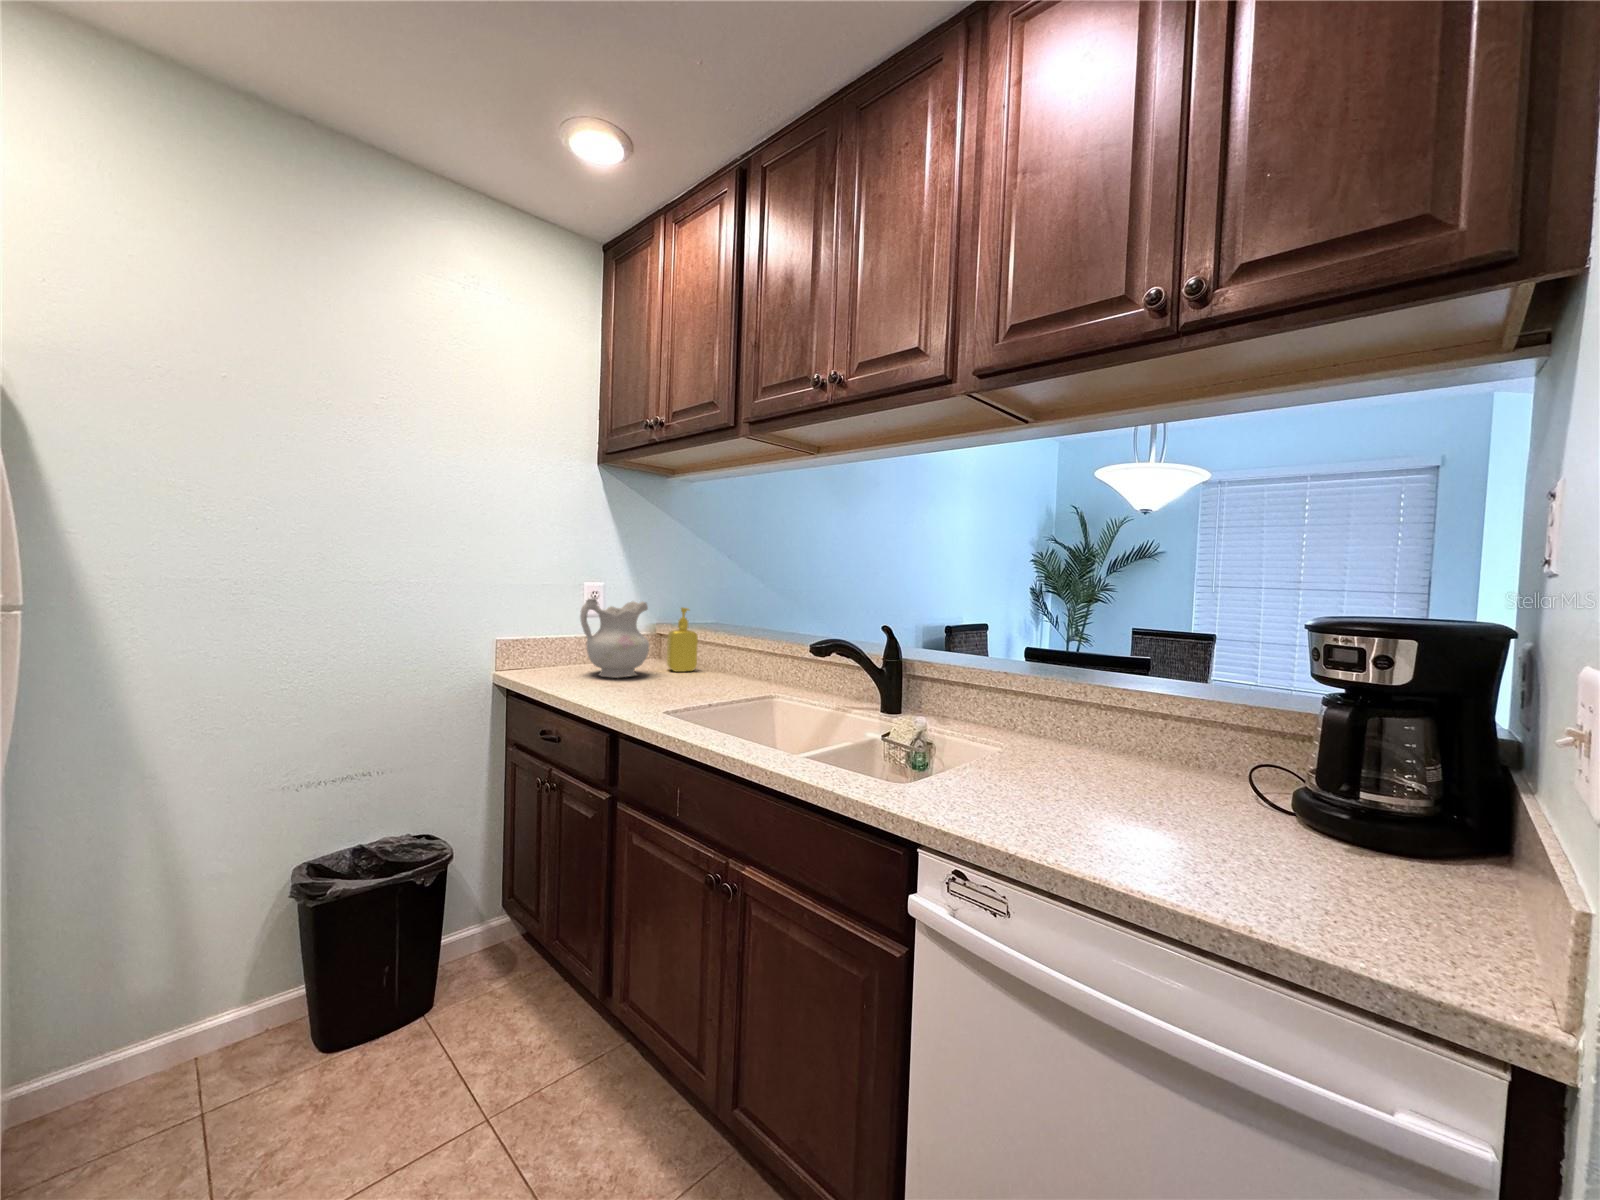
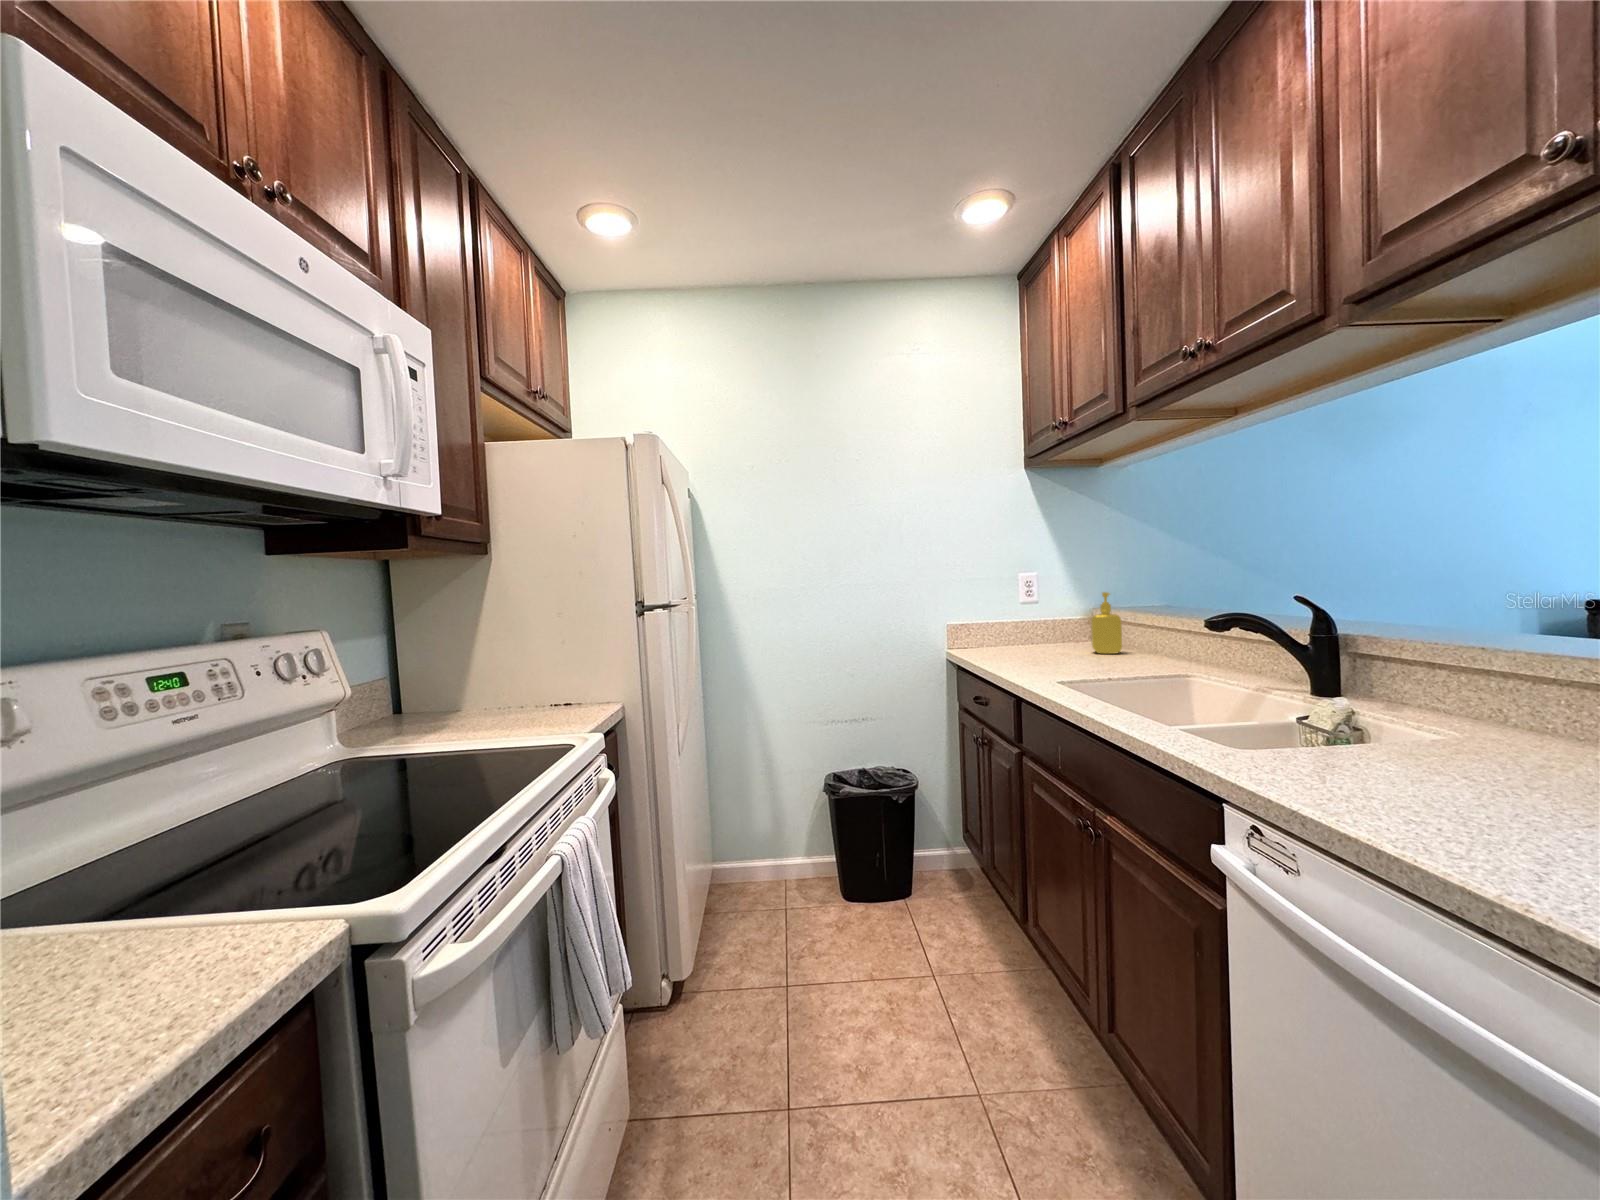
ceramic pitcher: present [580,598,649,678] -> none [1003,588,1068,657]

